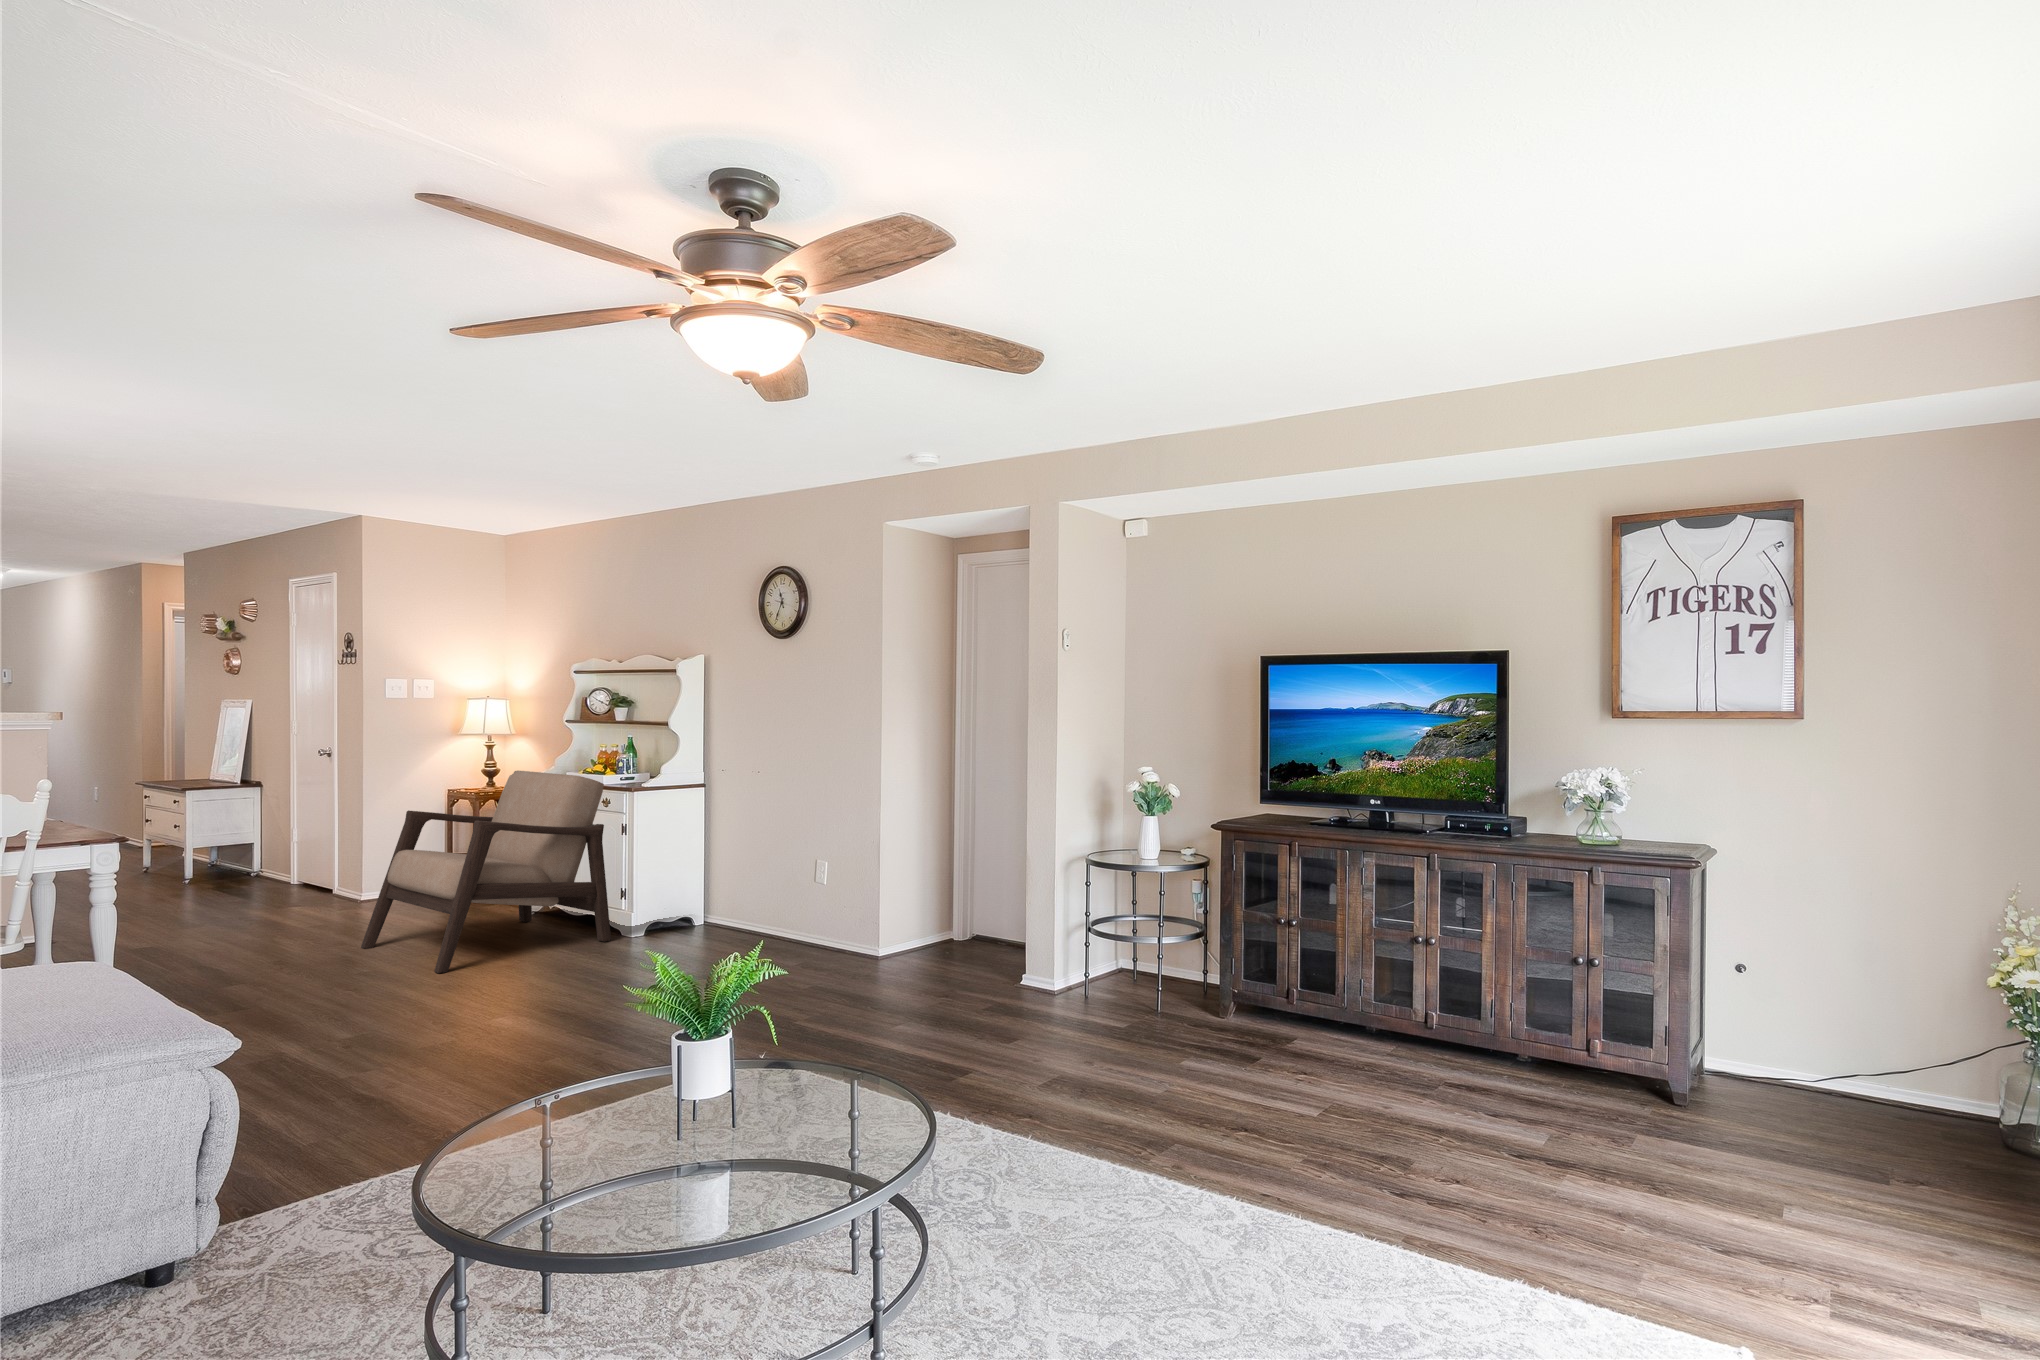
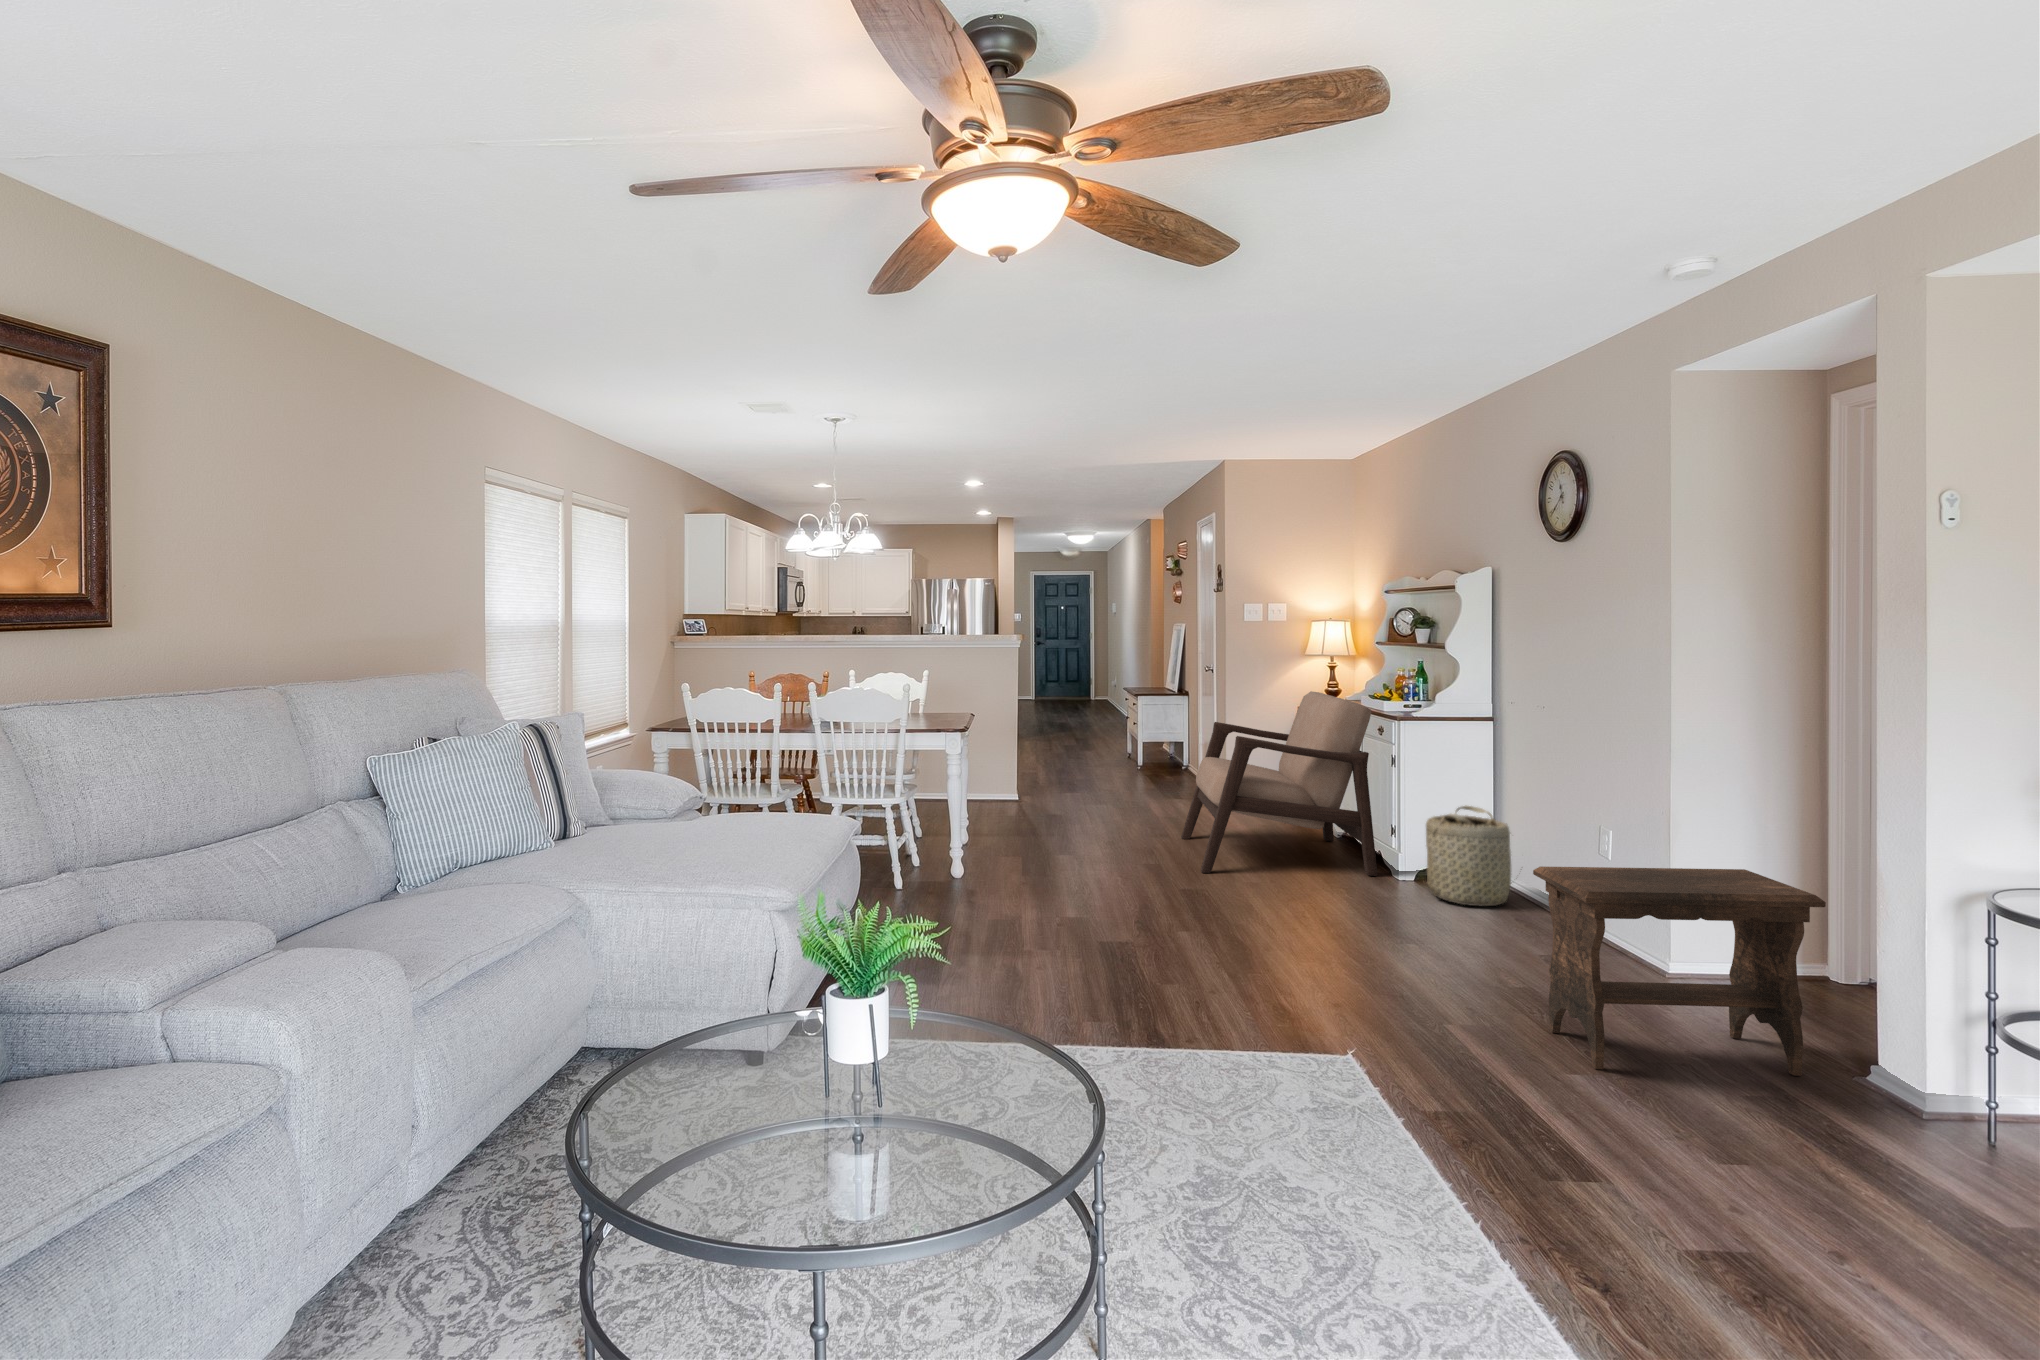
basket: none [668,861,740,946] -> present [1426,806,1512,906]
footstool: none [846,867,1005,1020] -> present [1533,867,1826,1076]

